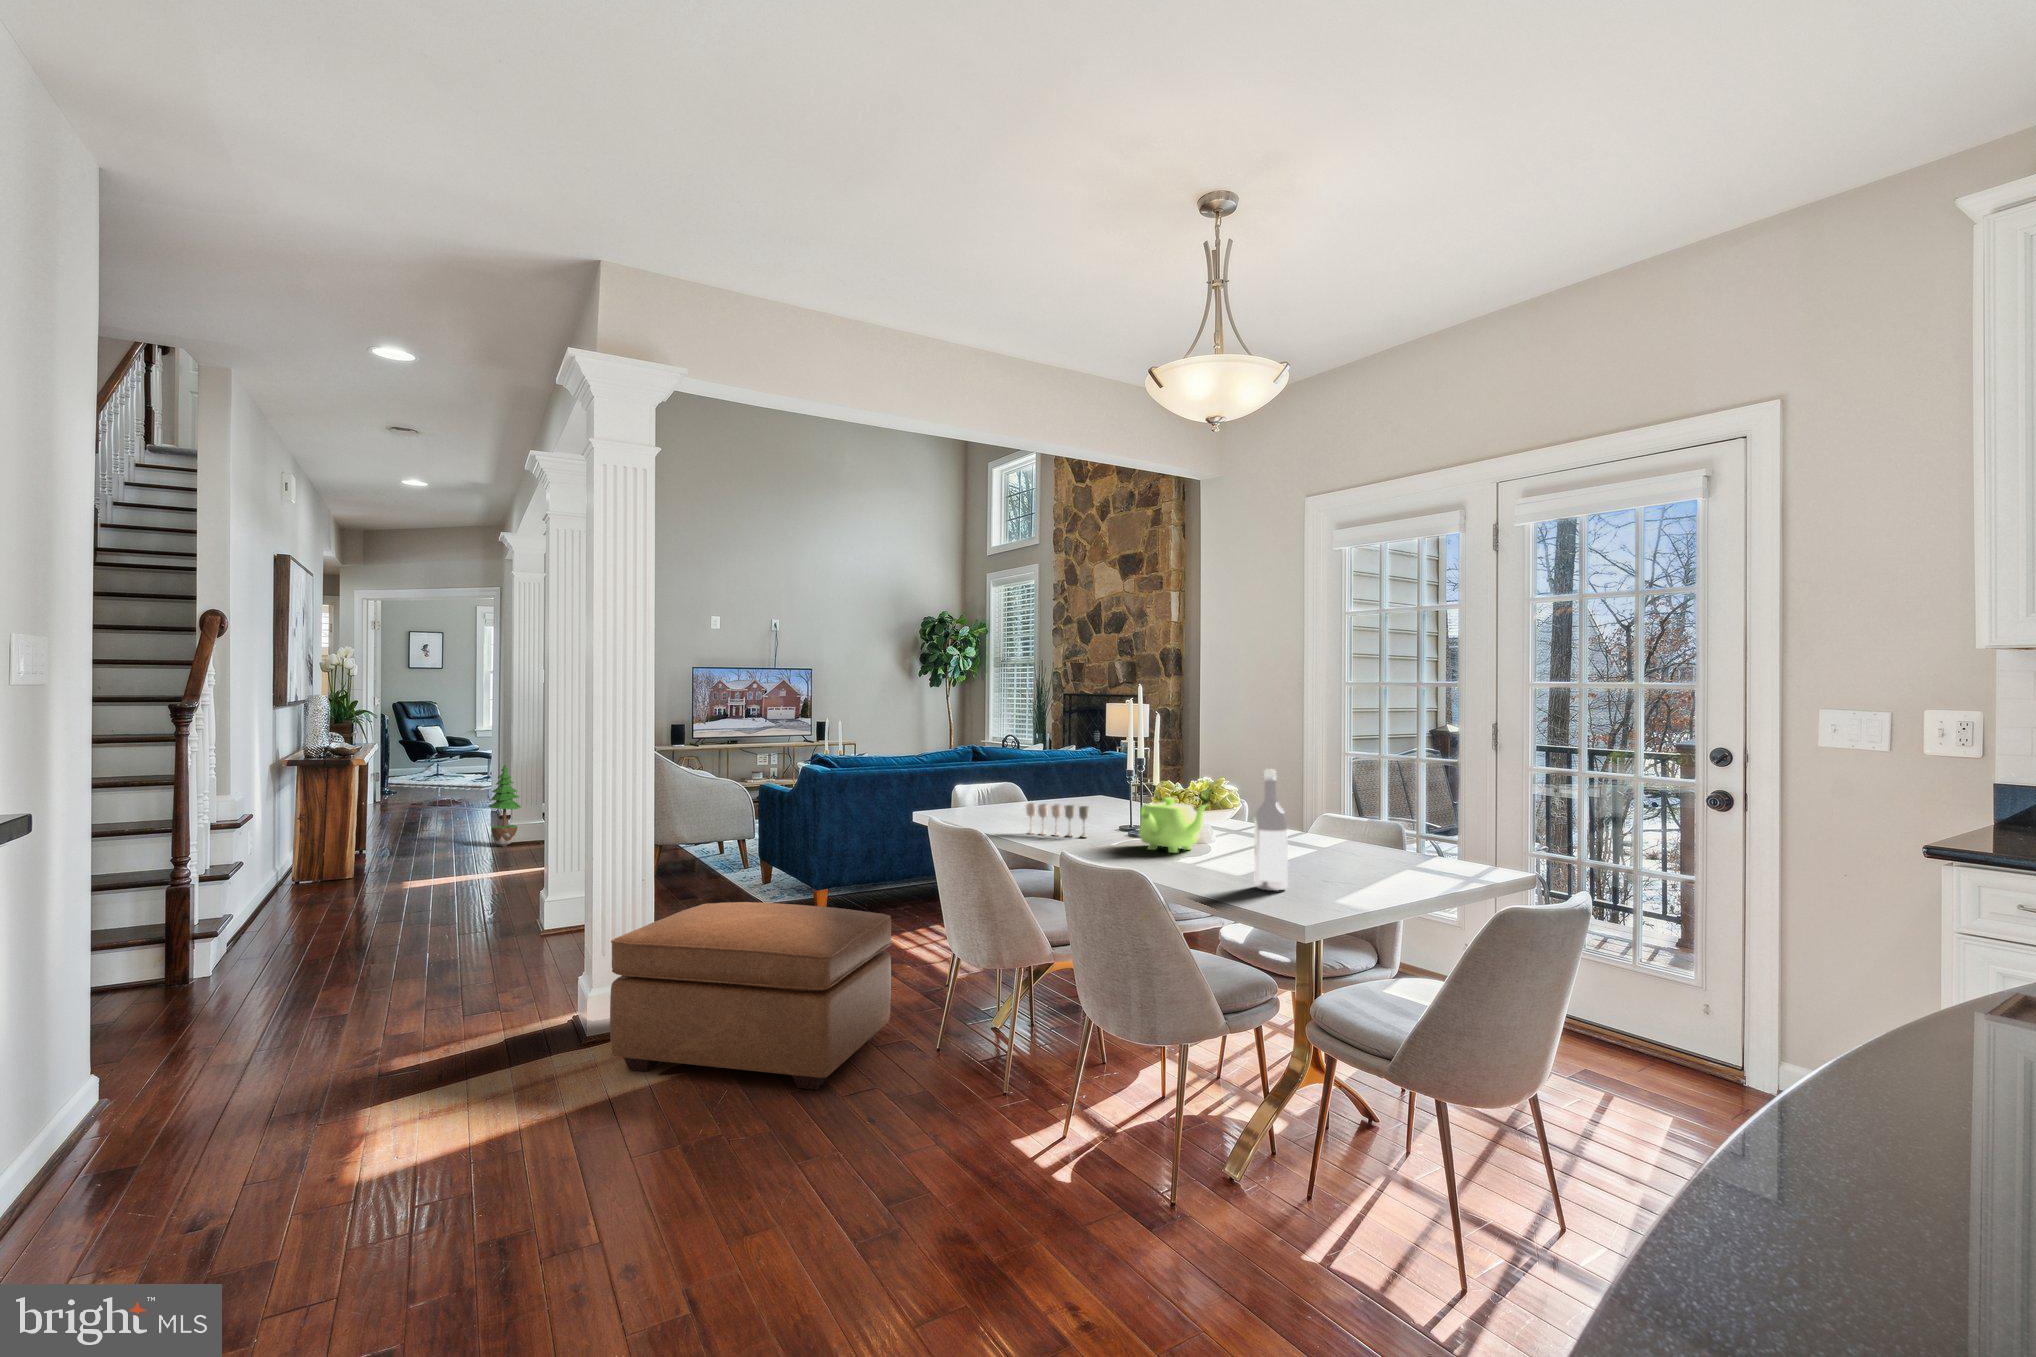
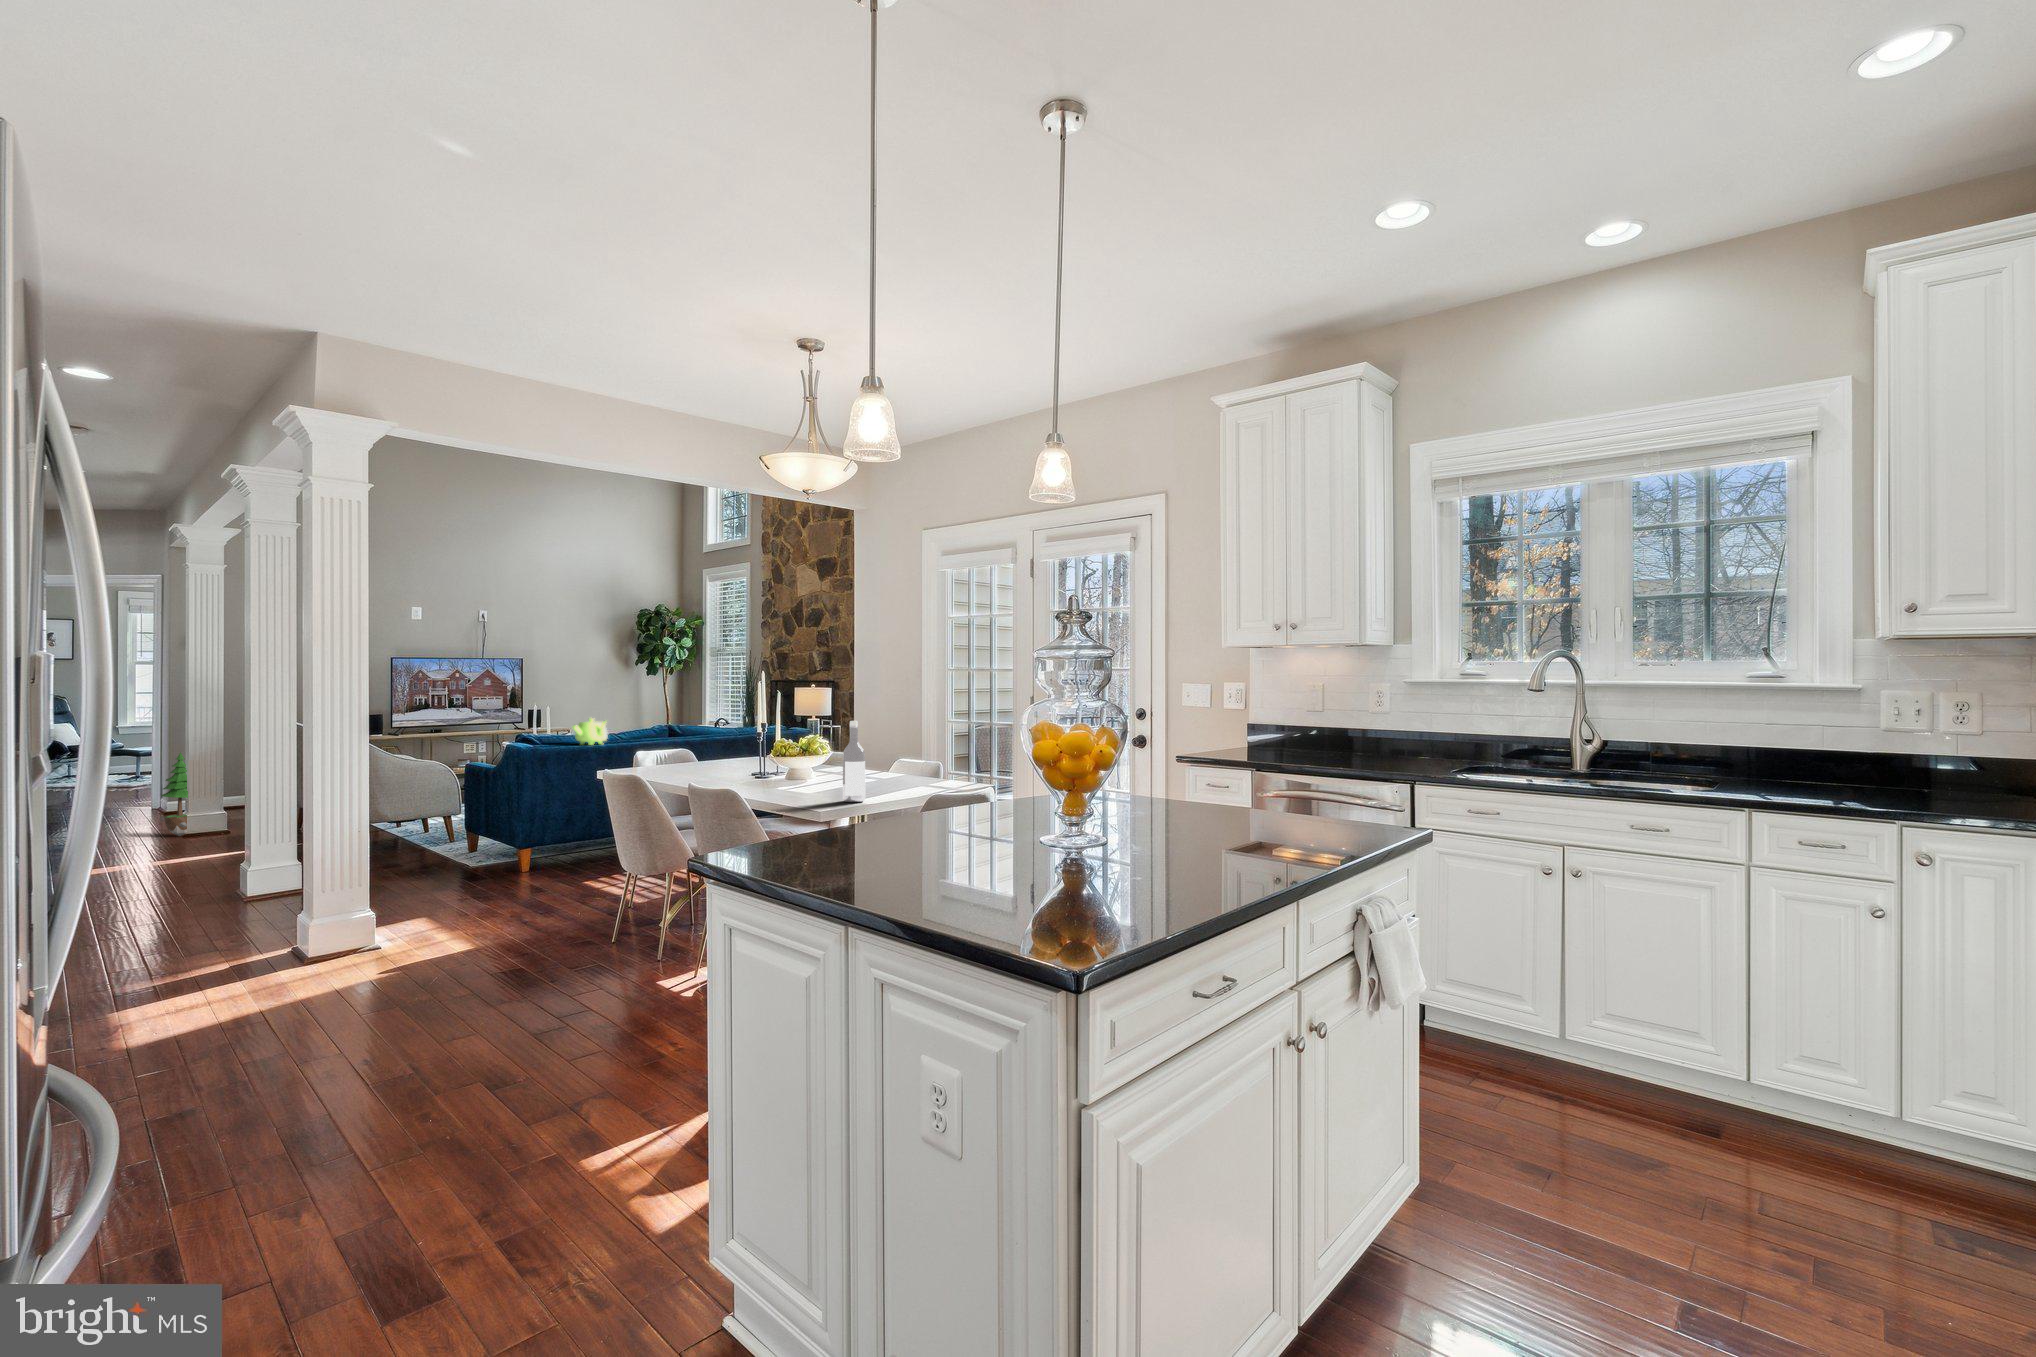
teapot: present [1139,797,1207,853] -> present [572,718,608,745]
wine glass: present [1026,803,1089,837] -> none [696,757,744,781]
ottoman: present [610,902,891,1090] -> none [337,845,585,977]

